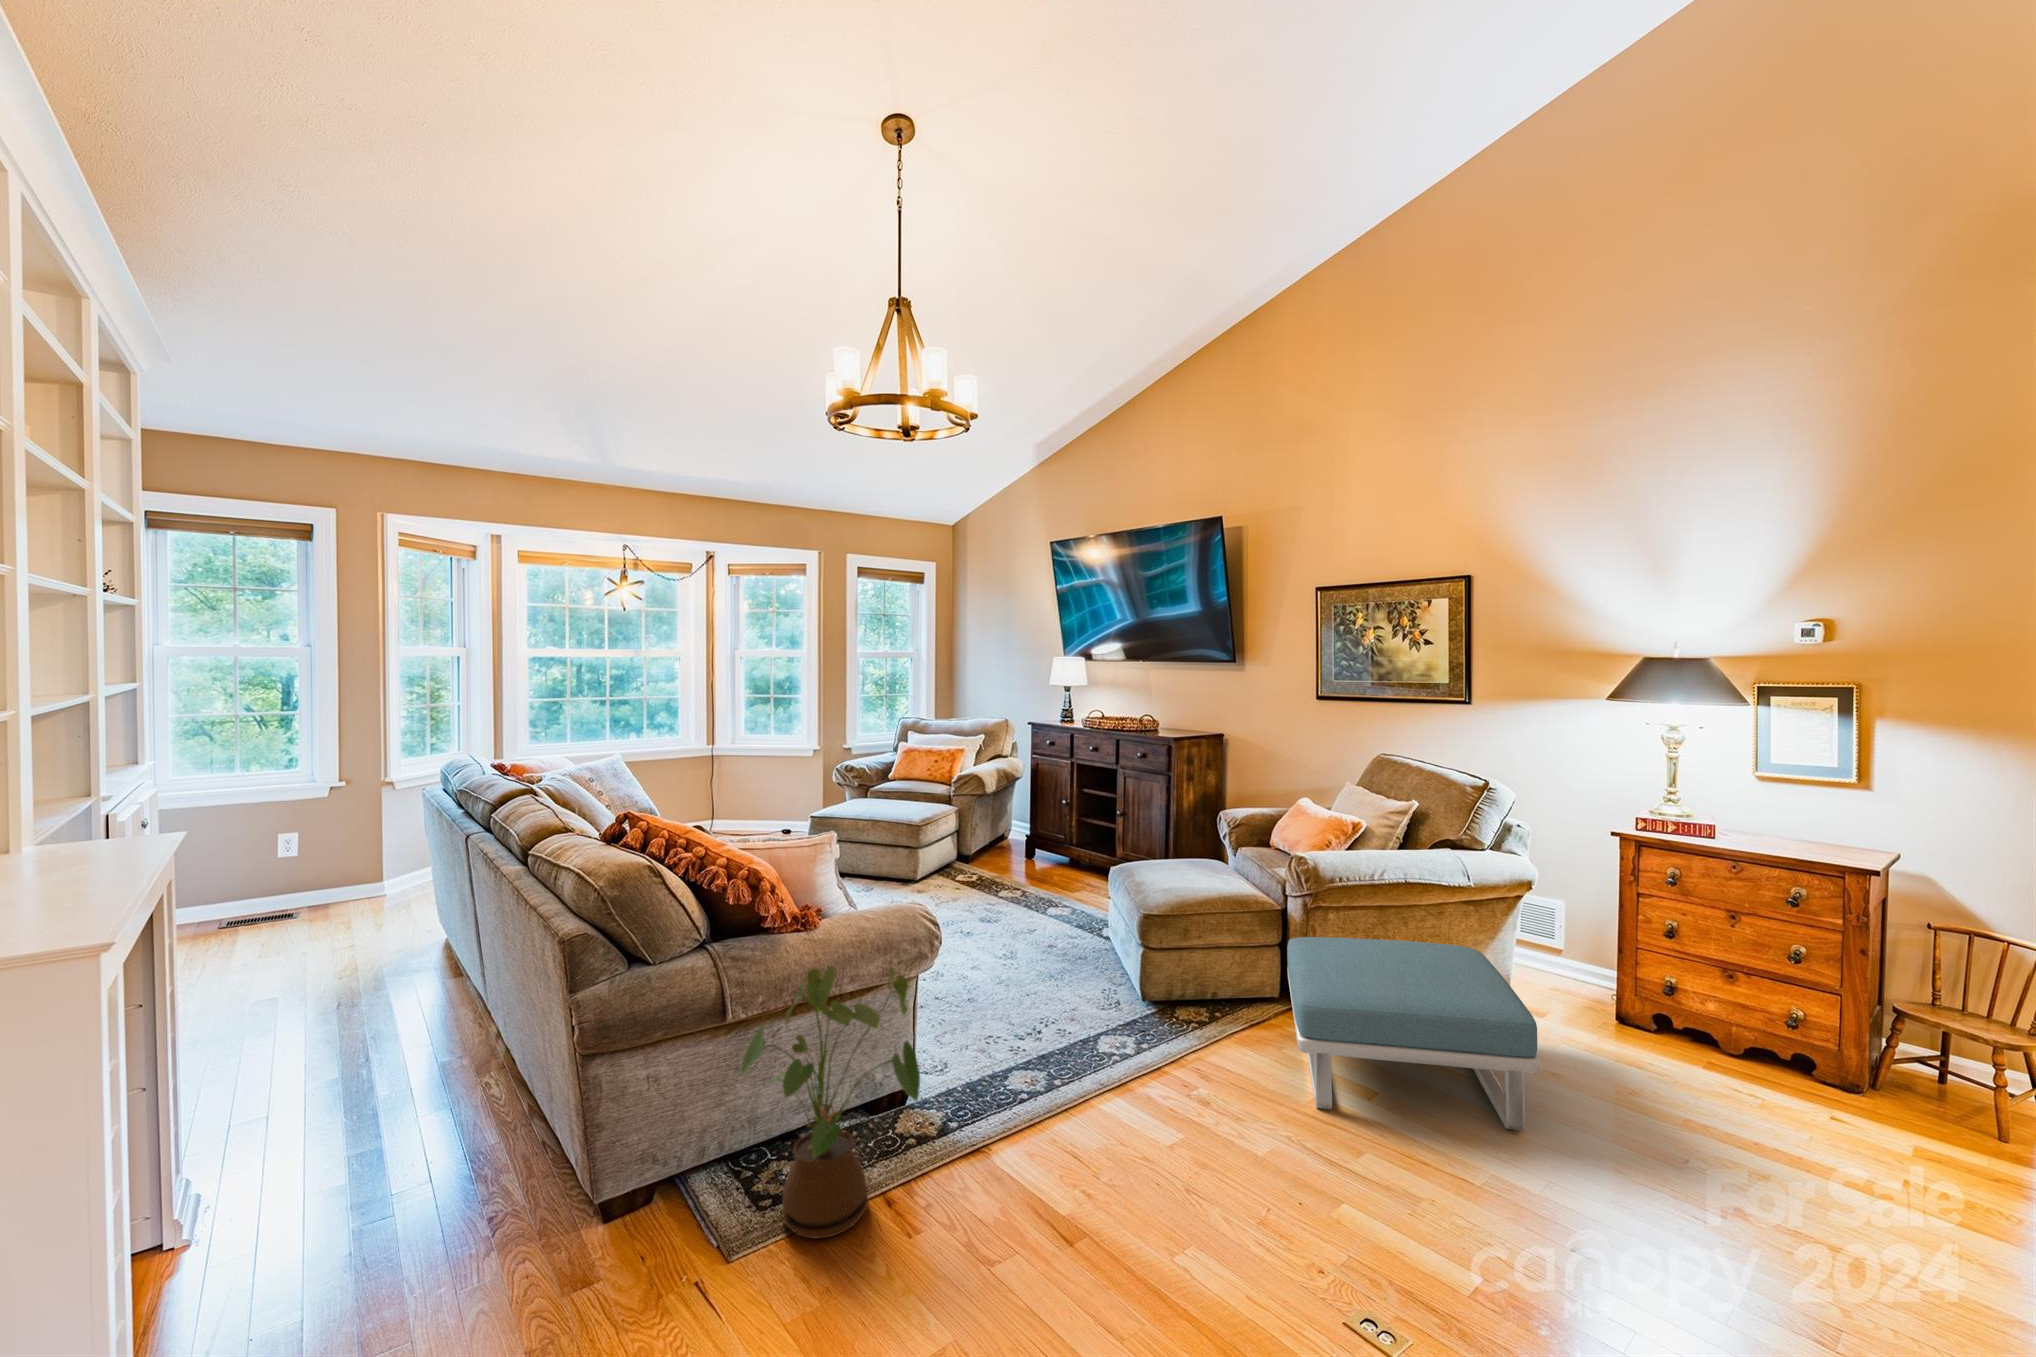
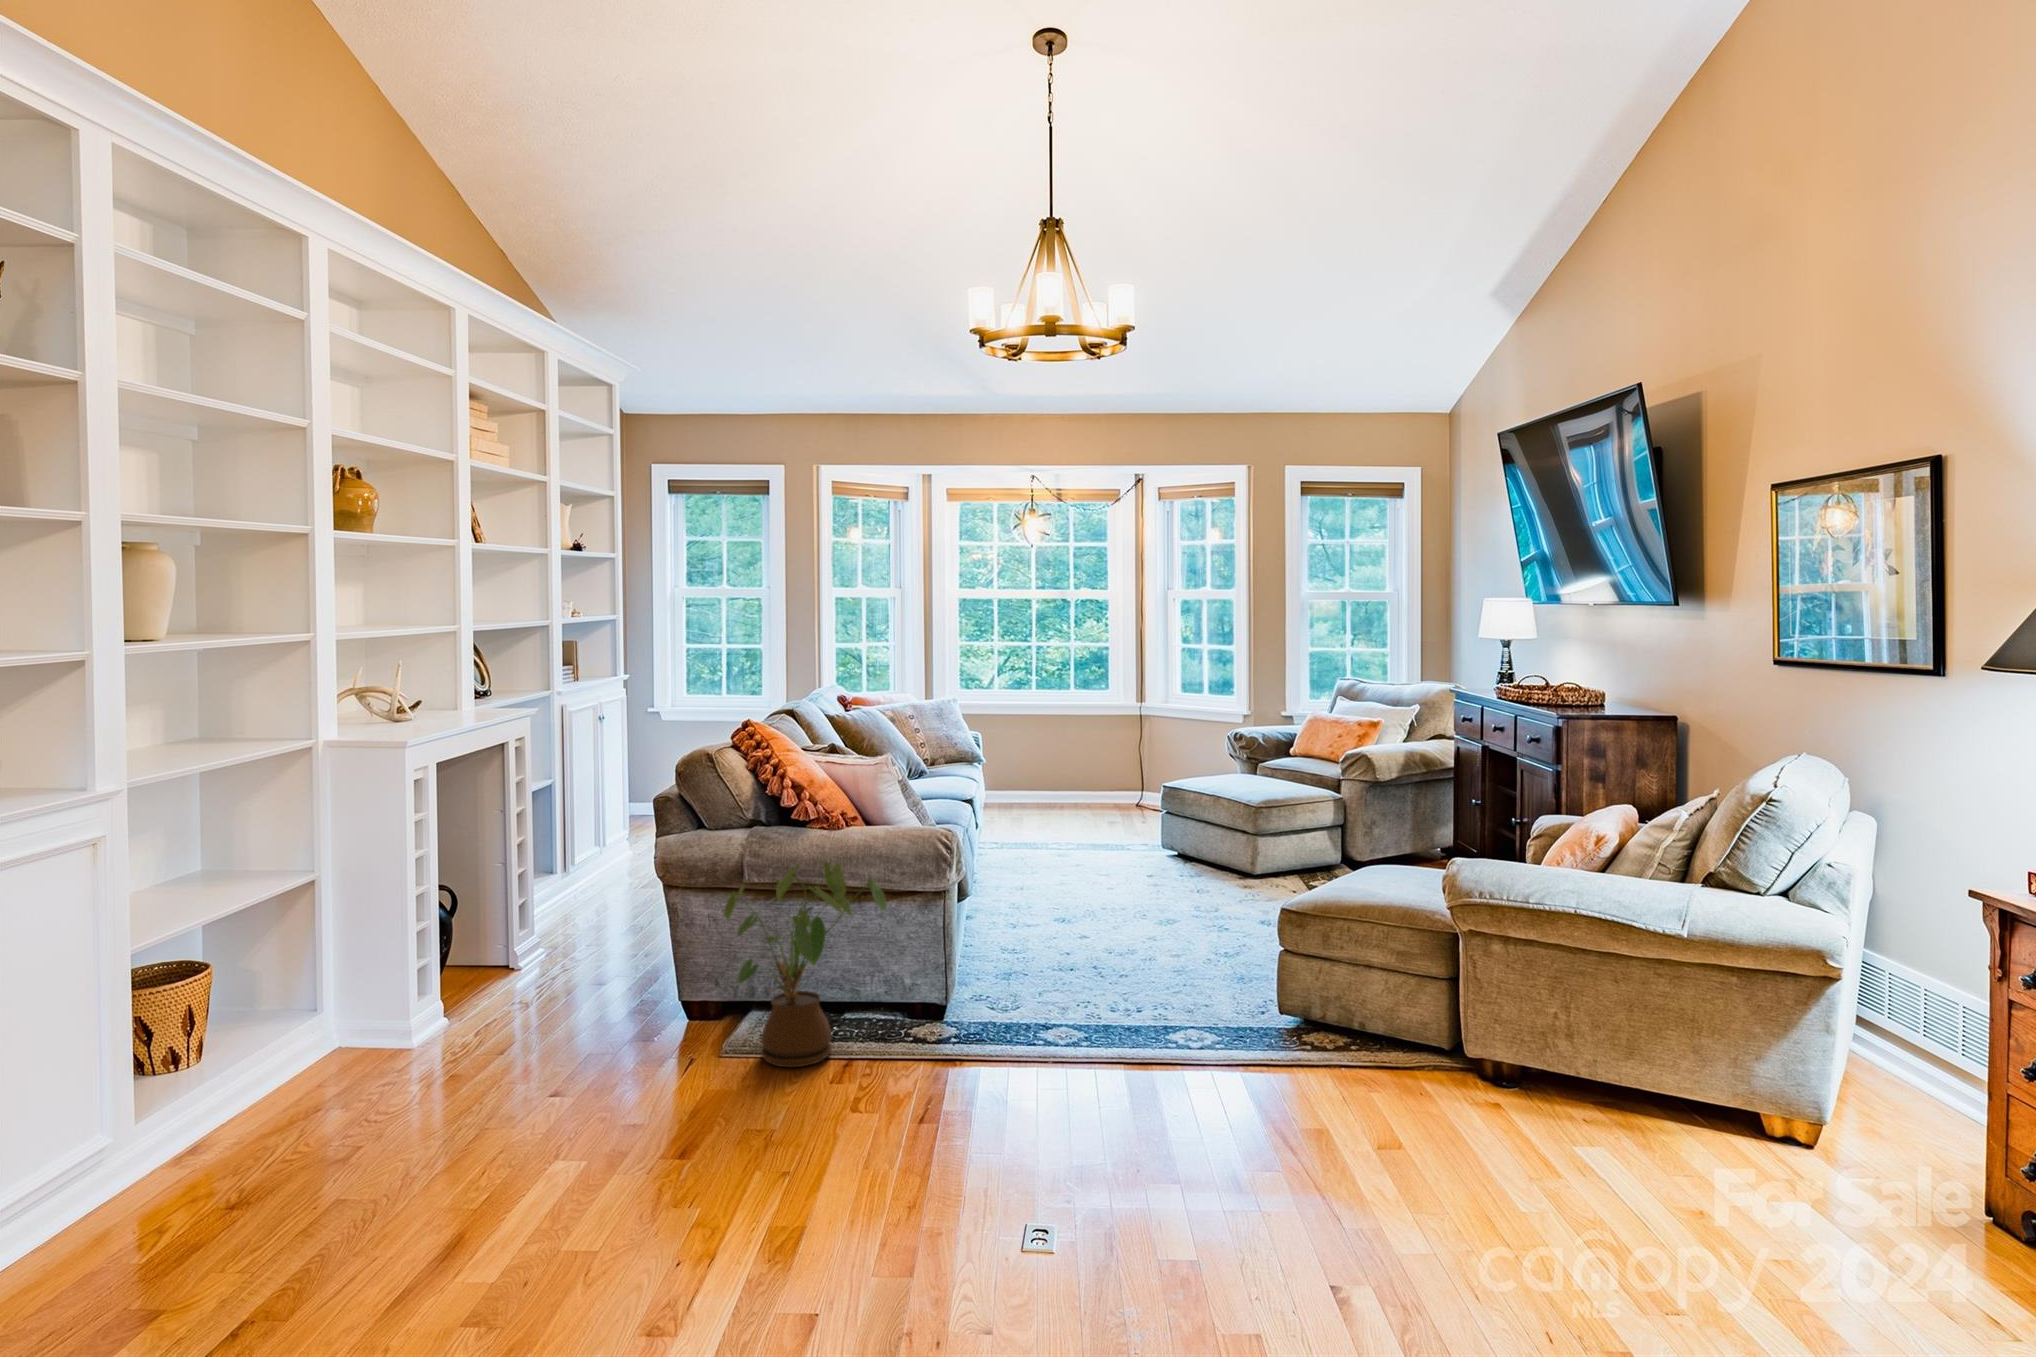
footstool: present [1287,937,1541,1130] -> none [1282,967,1667,1223]

